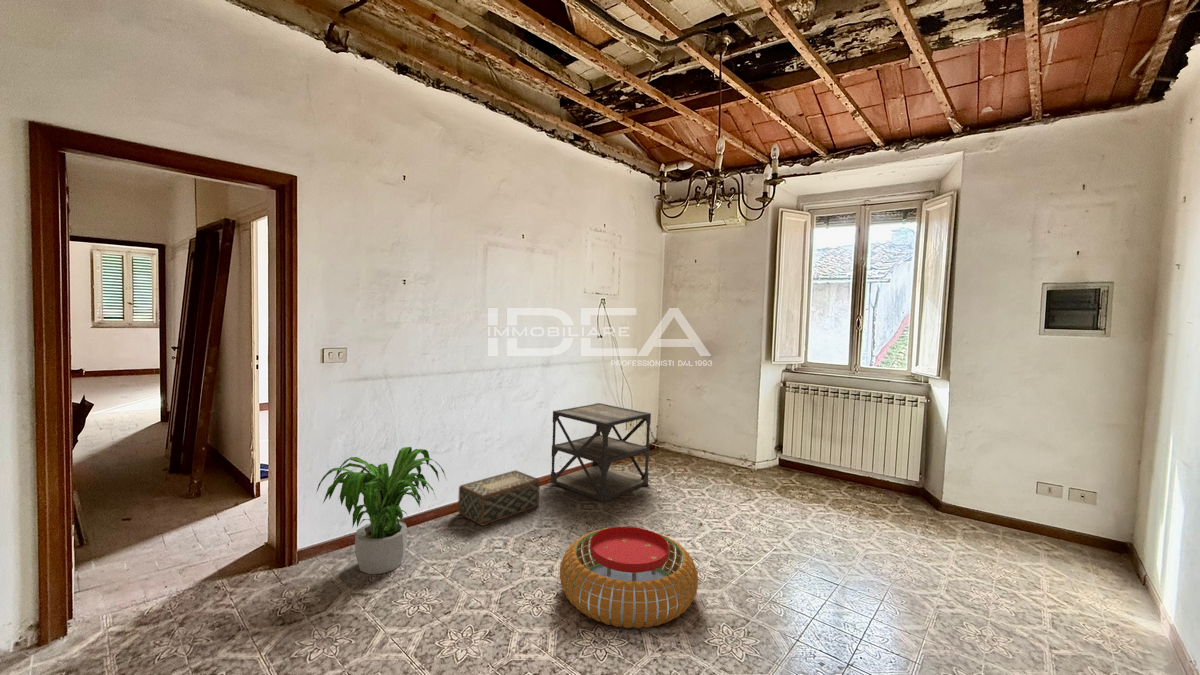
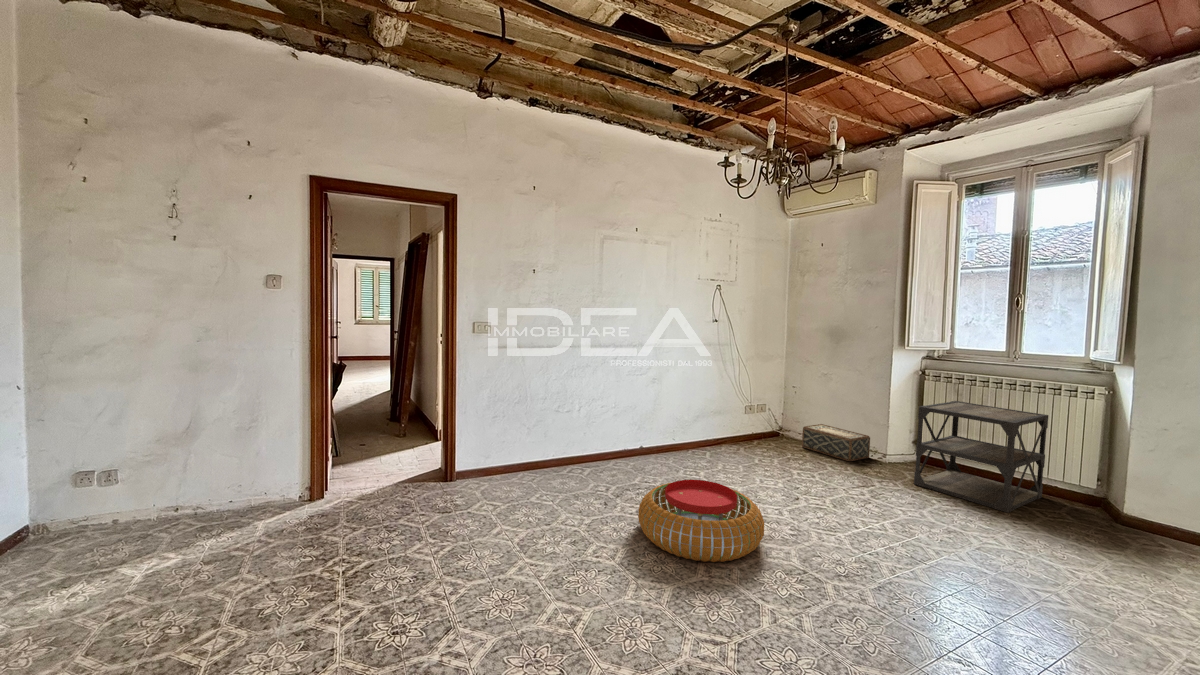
side table: present [551,403,651,502] -> present [914,401,1048,513]
potted plant: present [317,447,445,574] -> none [467,401,559,494]
woven basket: present [458,470,540,526] -> present [802,424,870,461]

